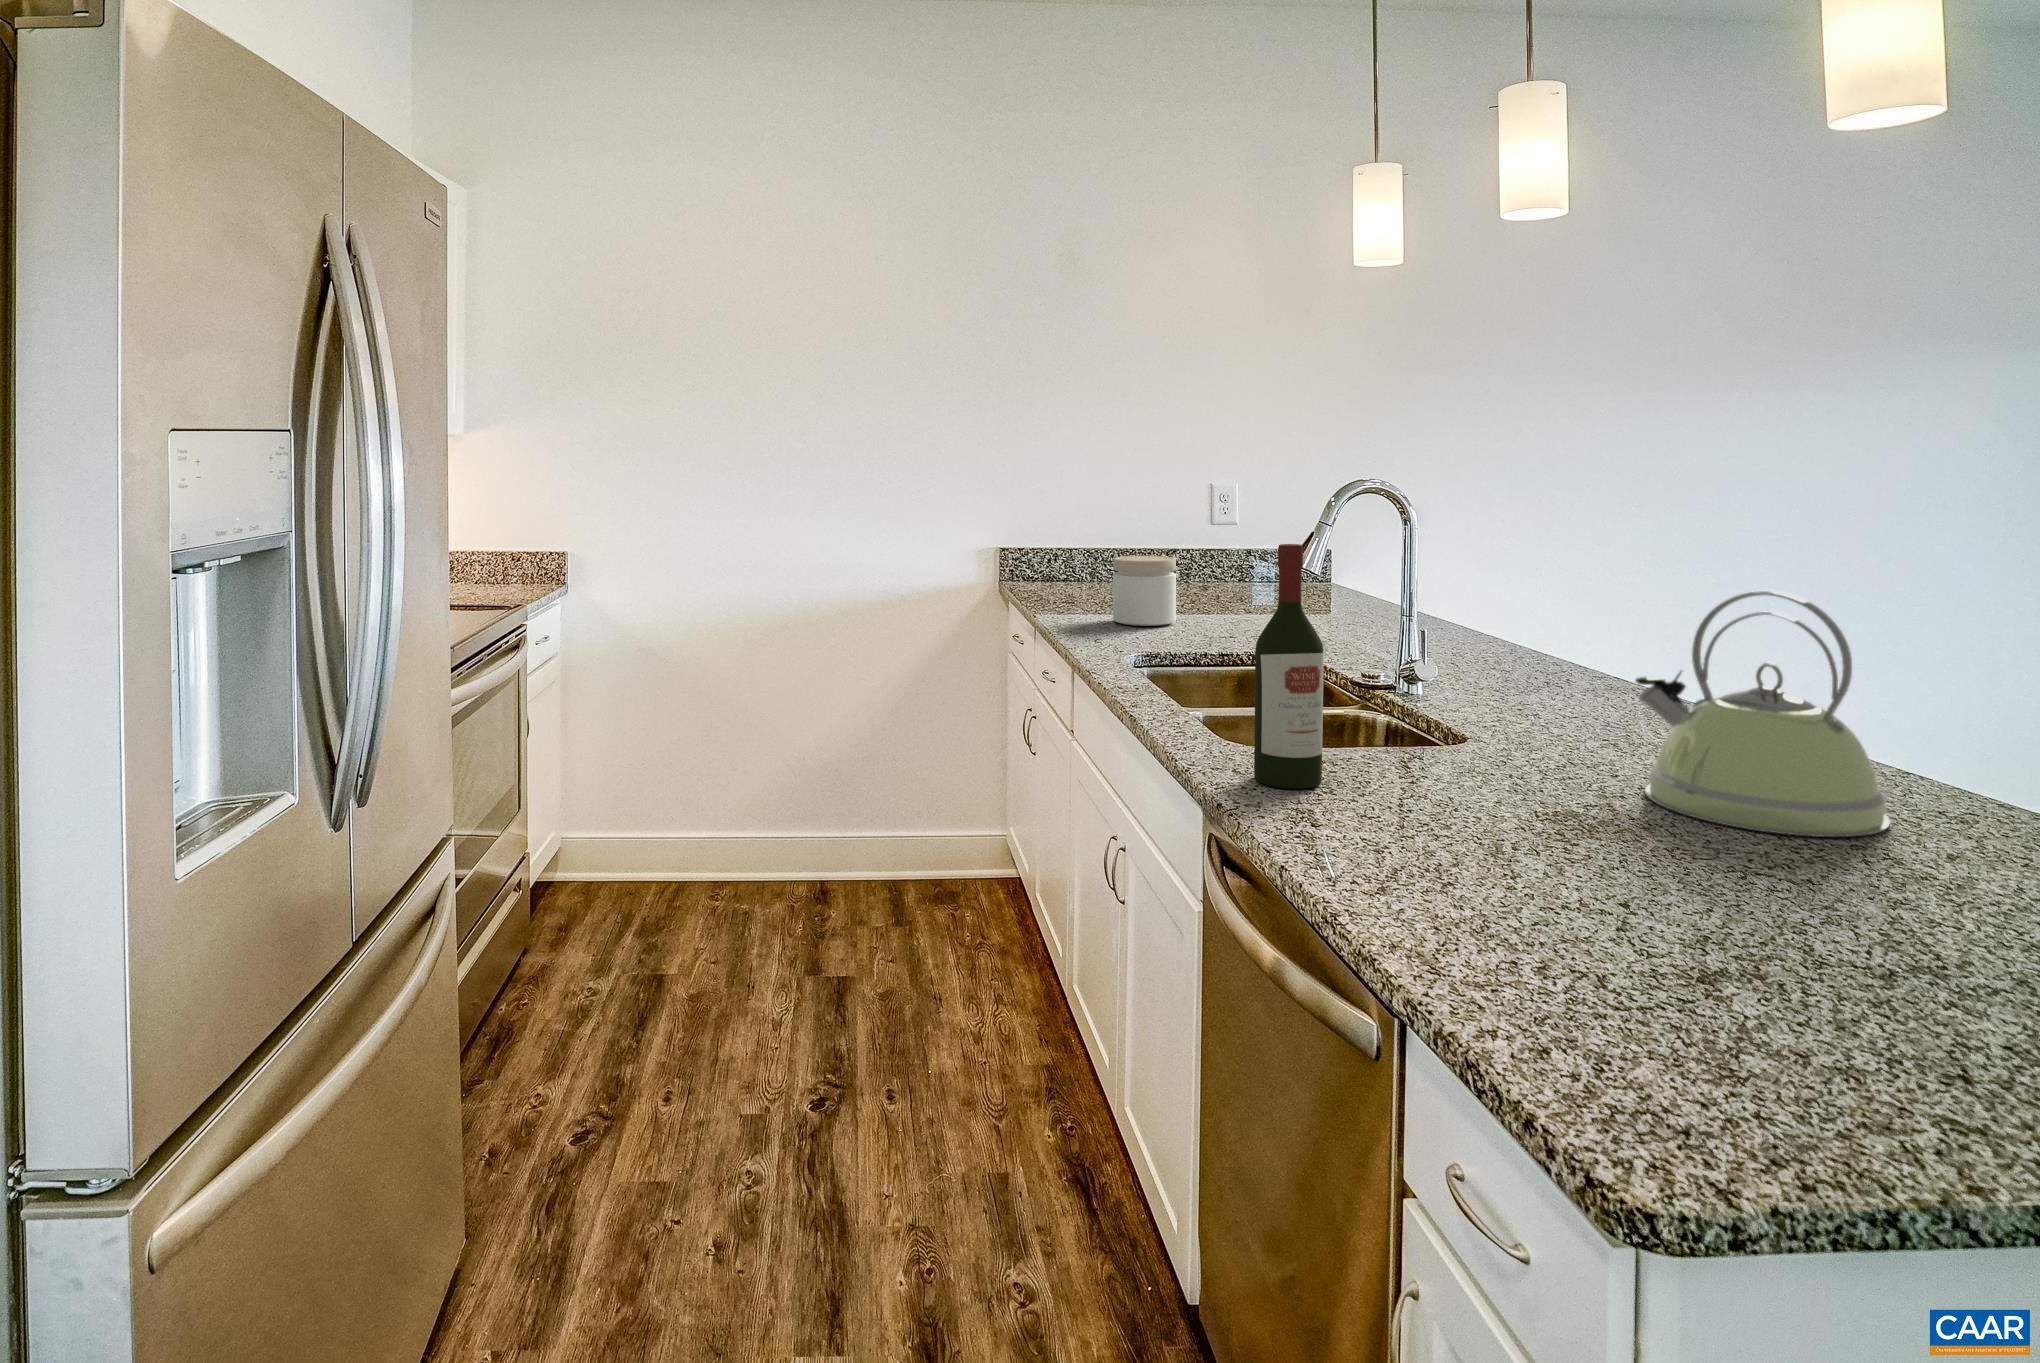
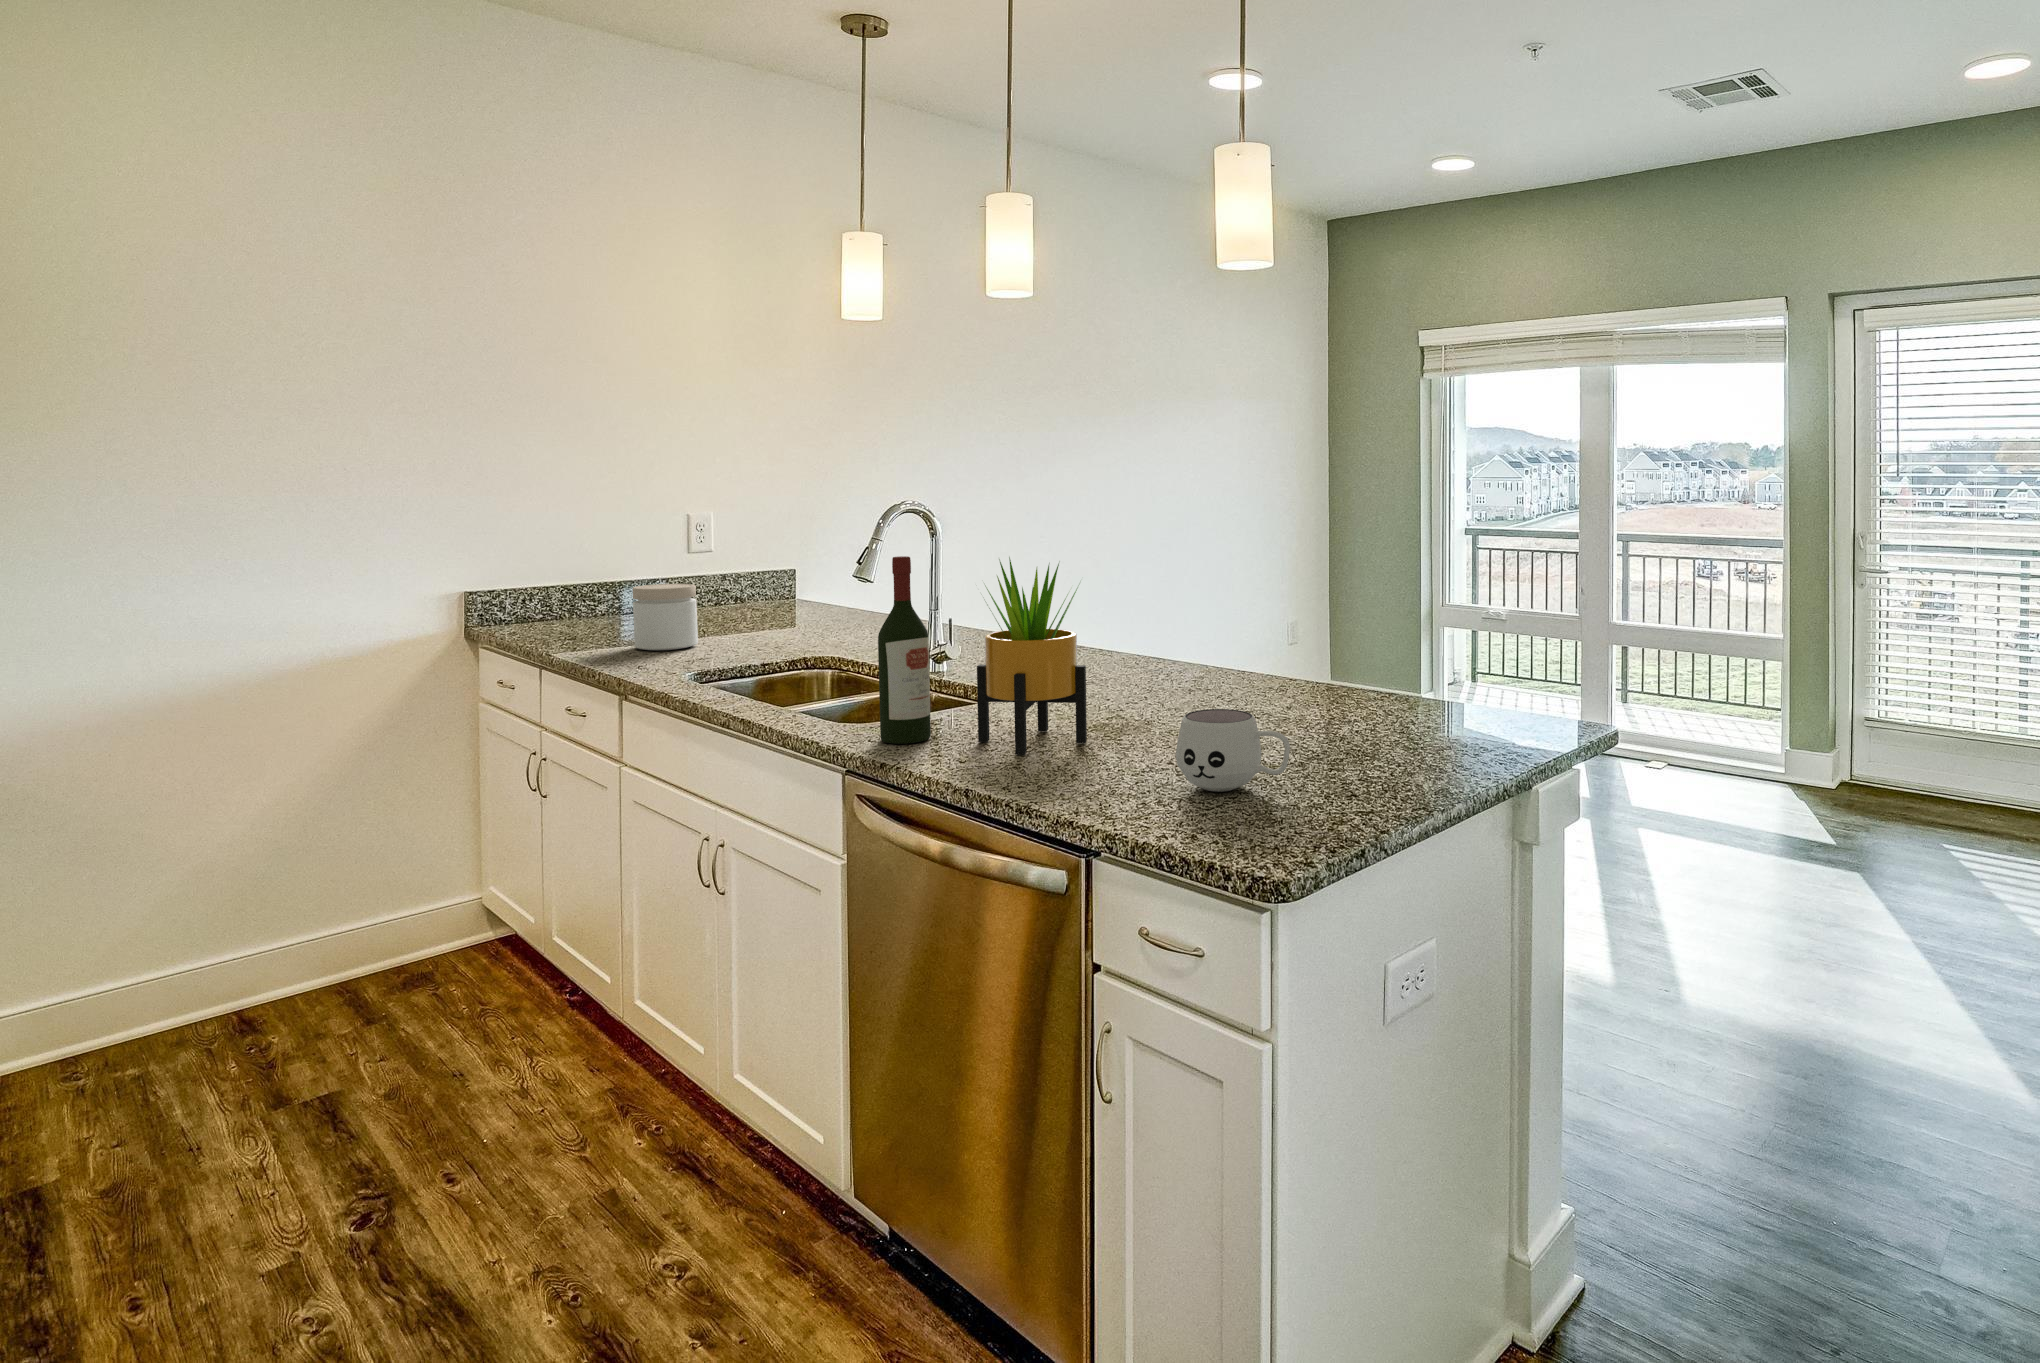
potted plant: none [1373,548,1560,842] -> present [977,557,1087,755]
kettle: present [1635,590,1890,837] -> none [1102,574,1232,718]
mug: none [1639,843,1894,1005] -> present [1176,709,1290,792]

